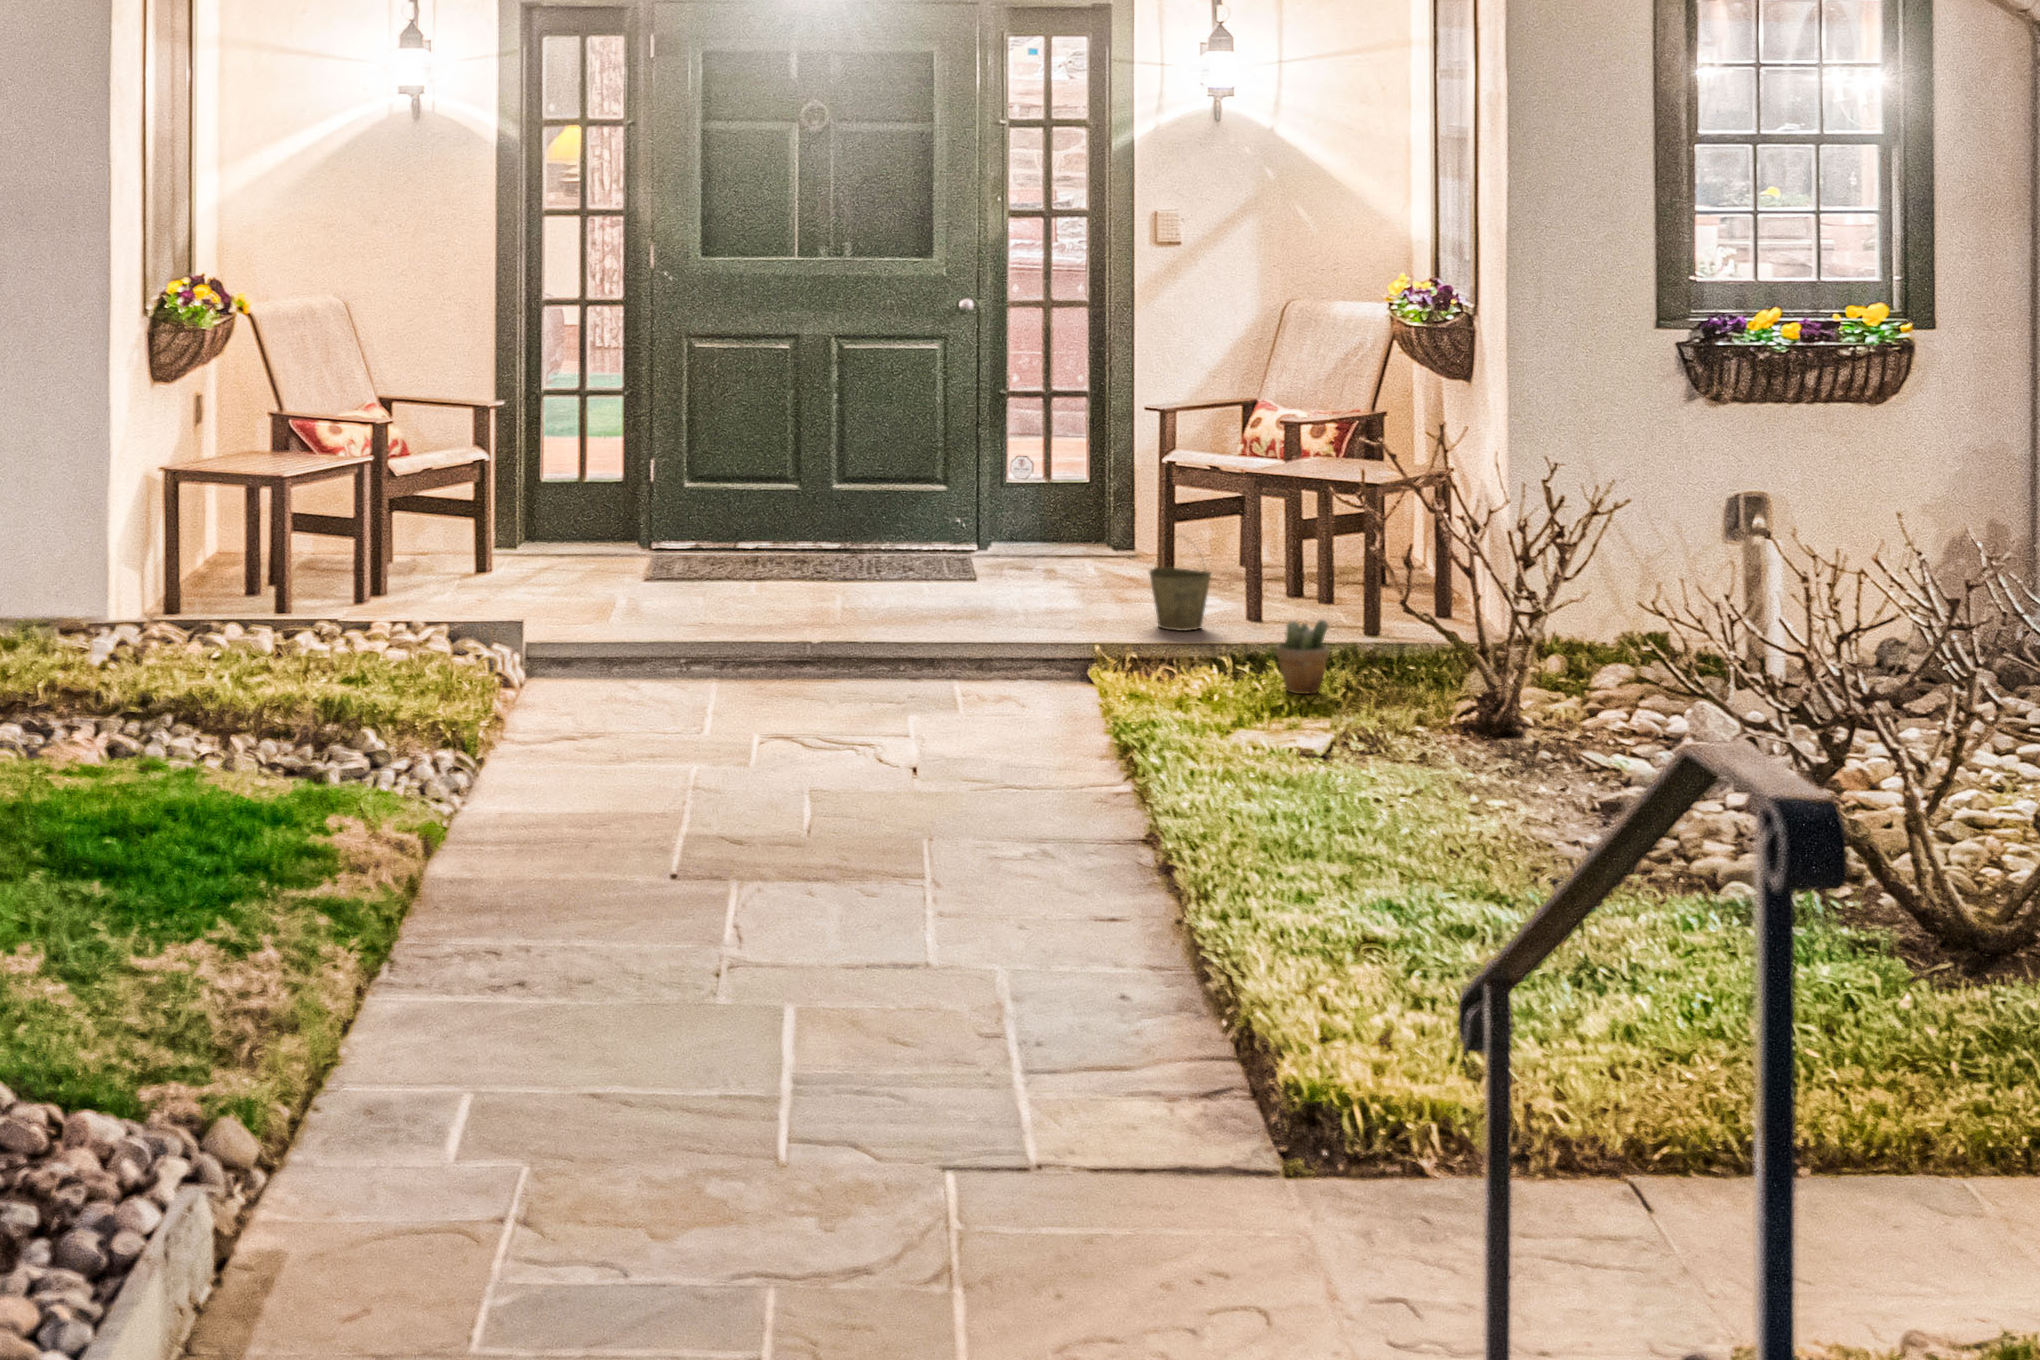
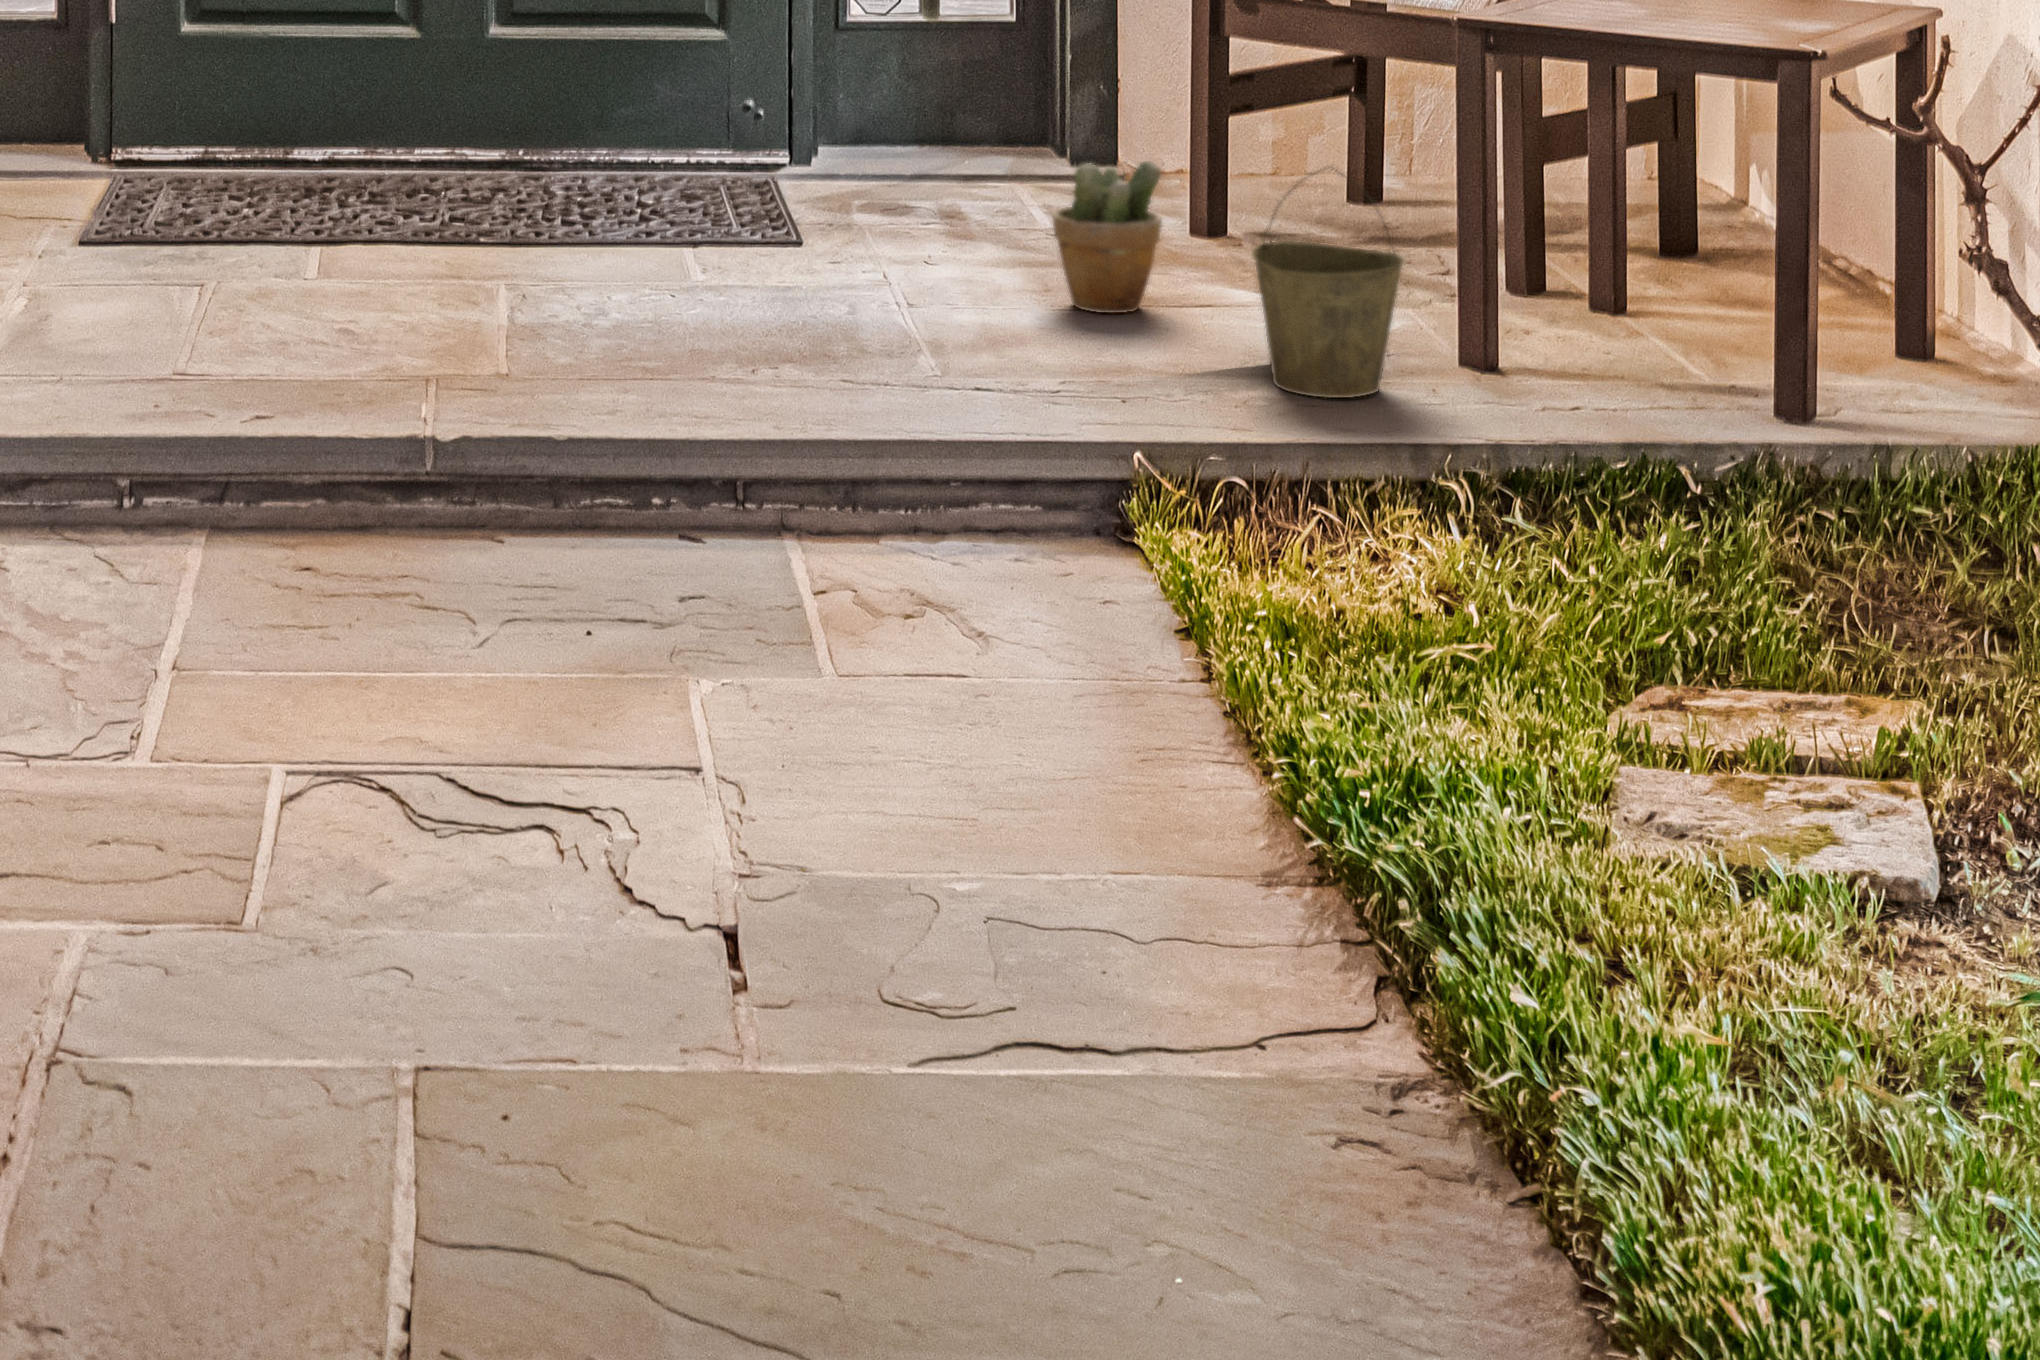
potted plant: present [1276,620,1329,694] -> present [1053,161,1162,313]

